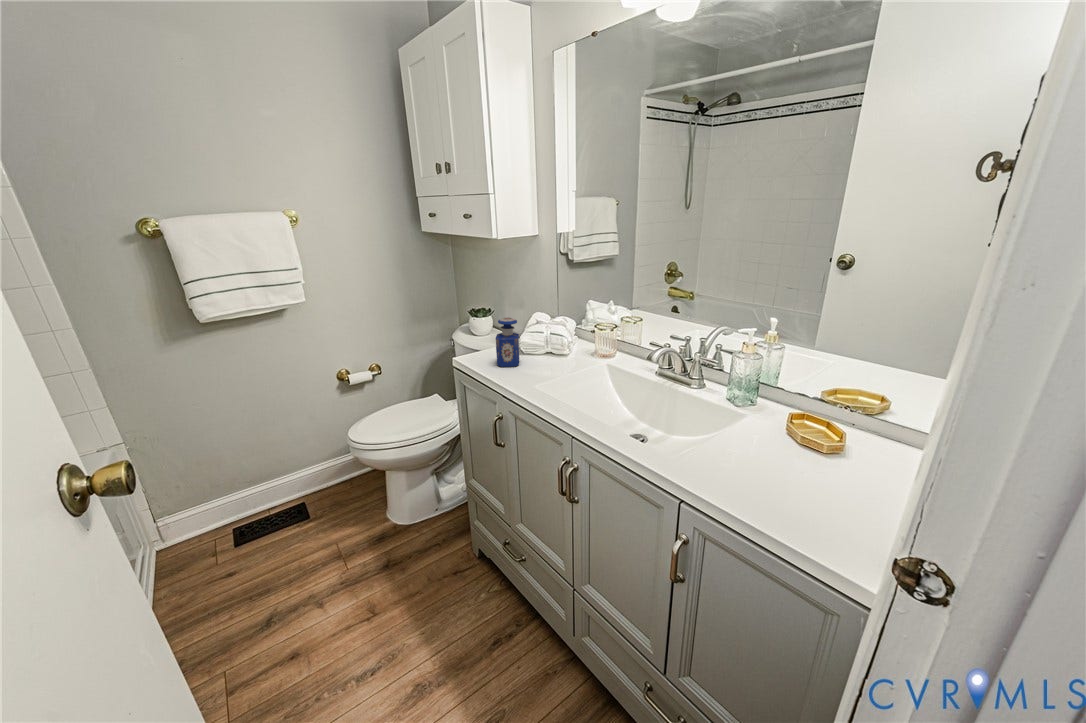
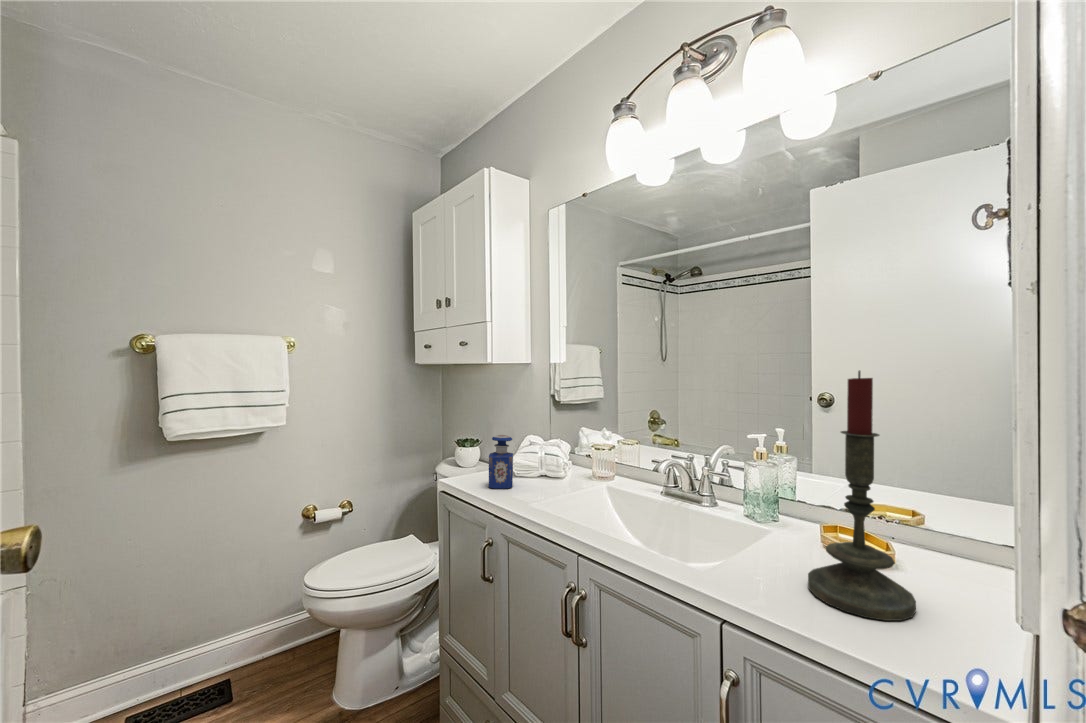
candle: none [761,294,854,507] -> present [808,370,916,621]

